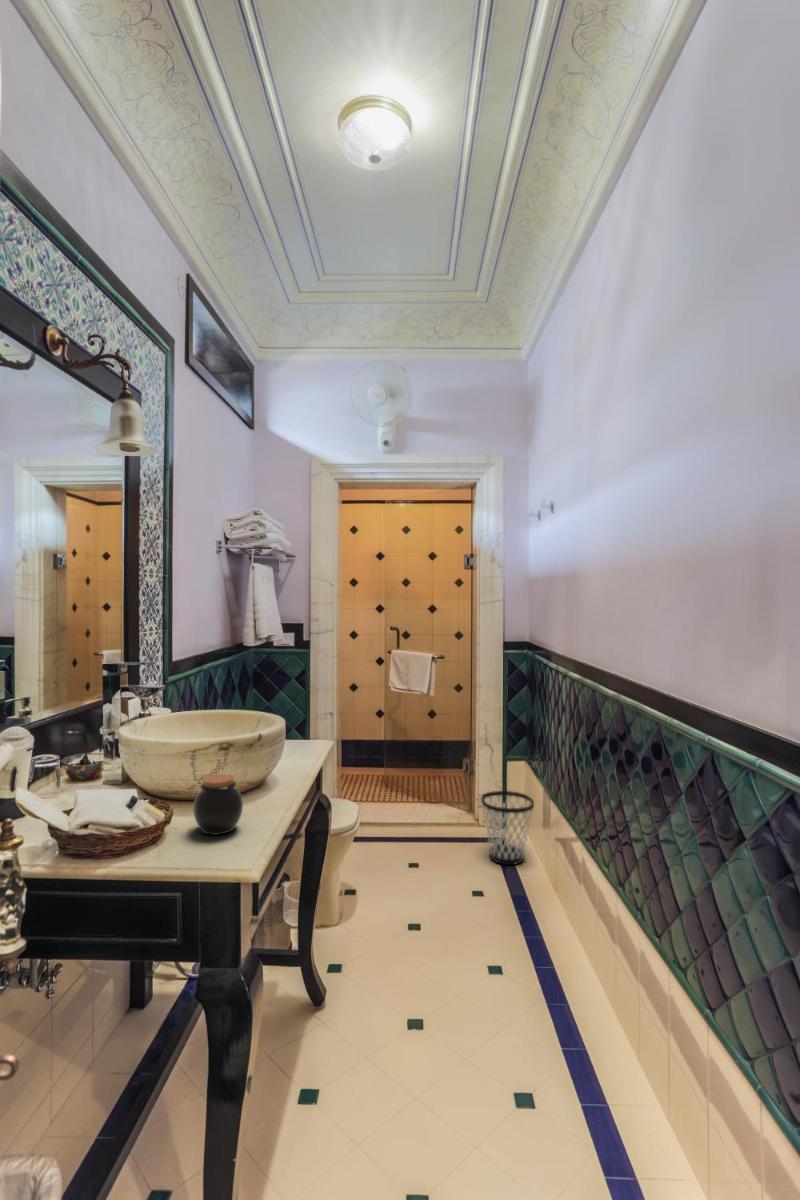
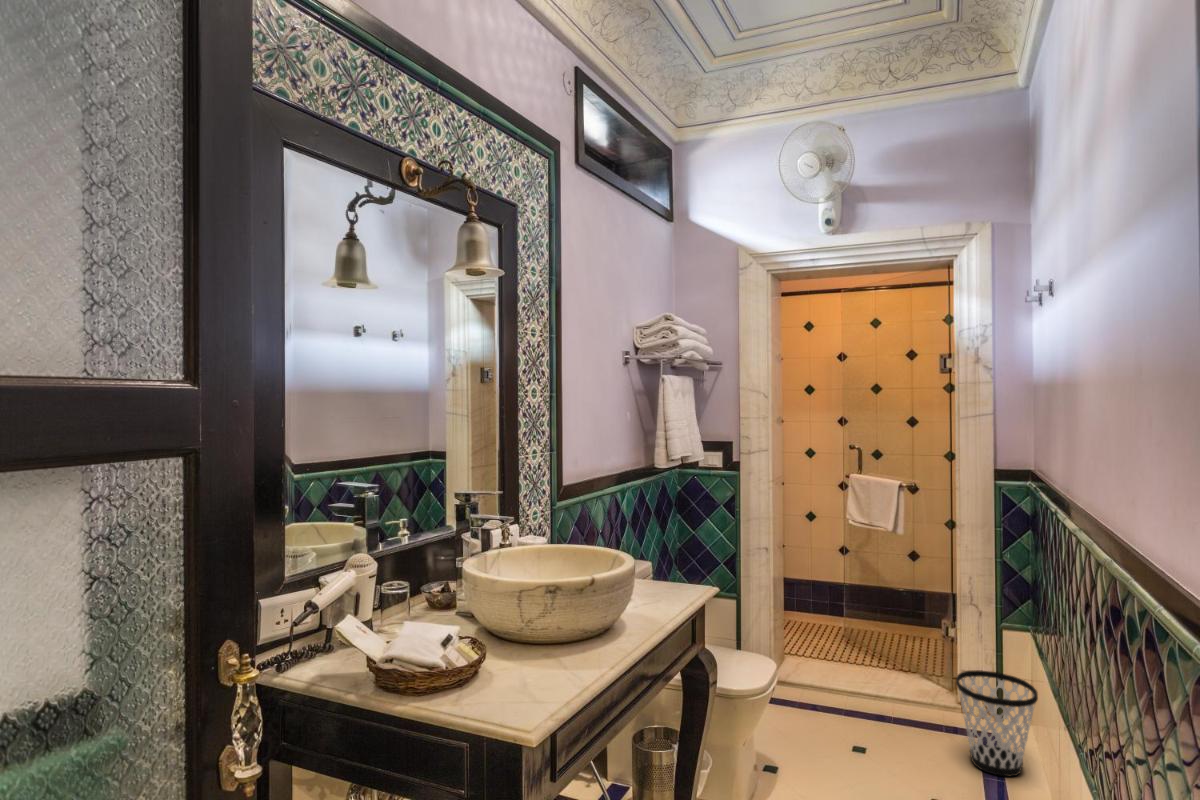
jar: present [193,774,243,835] -> none [503,626,555,694]

